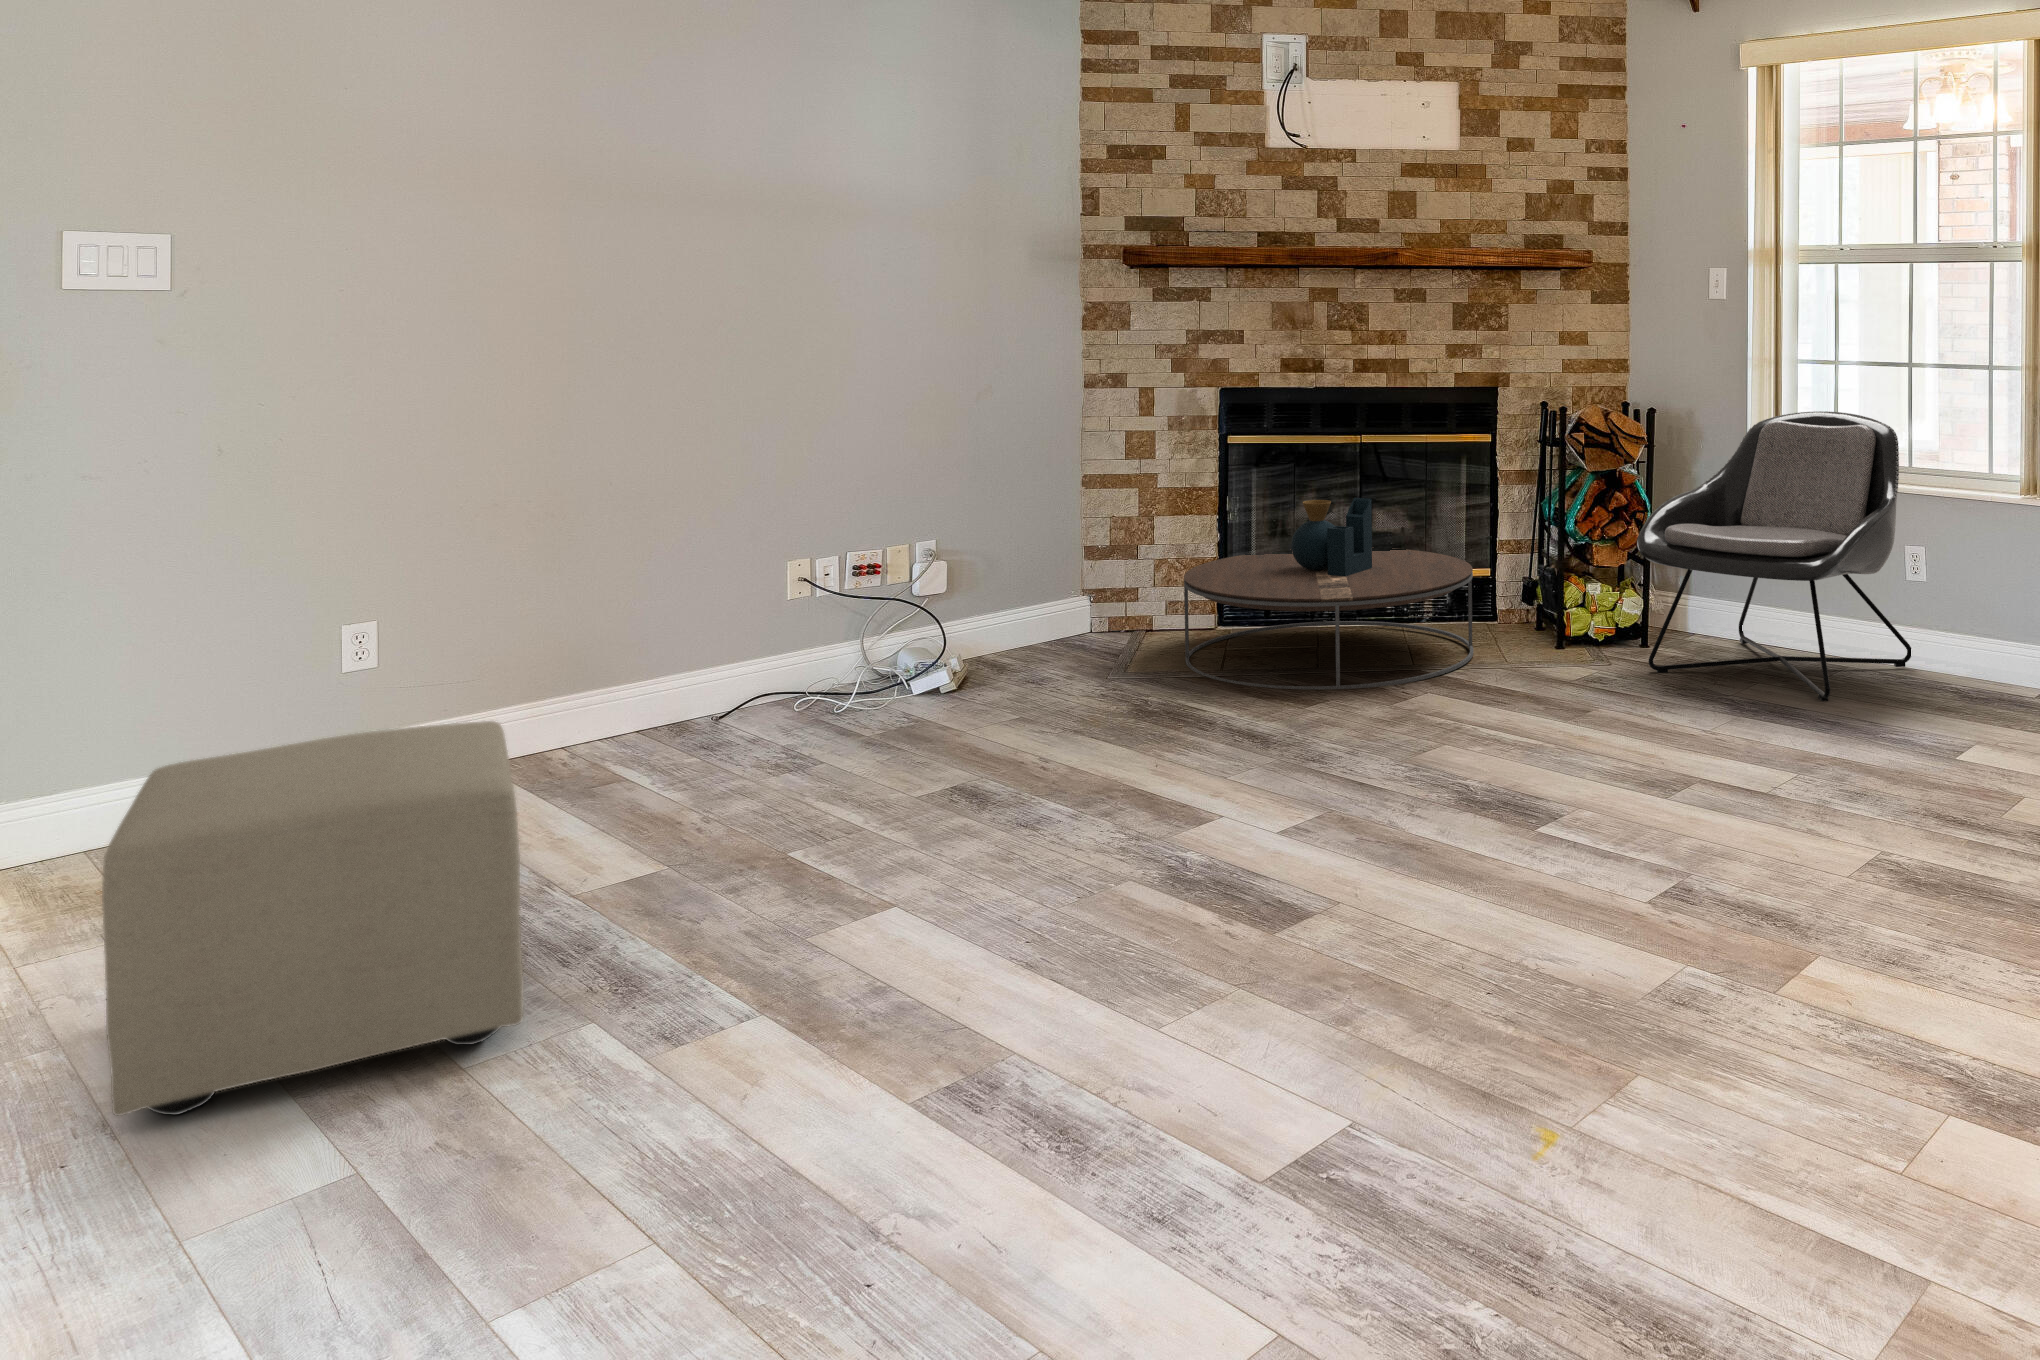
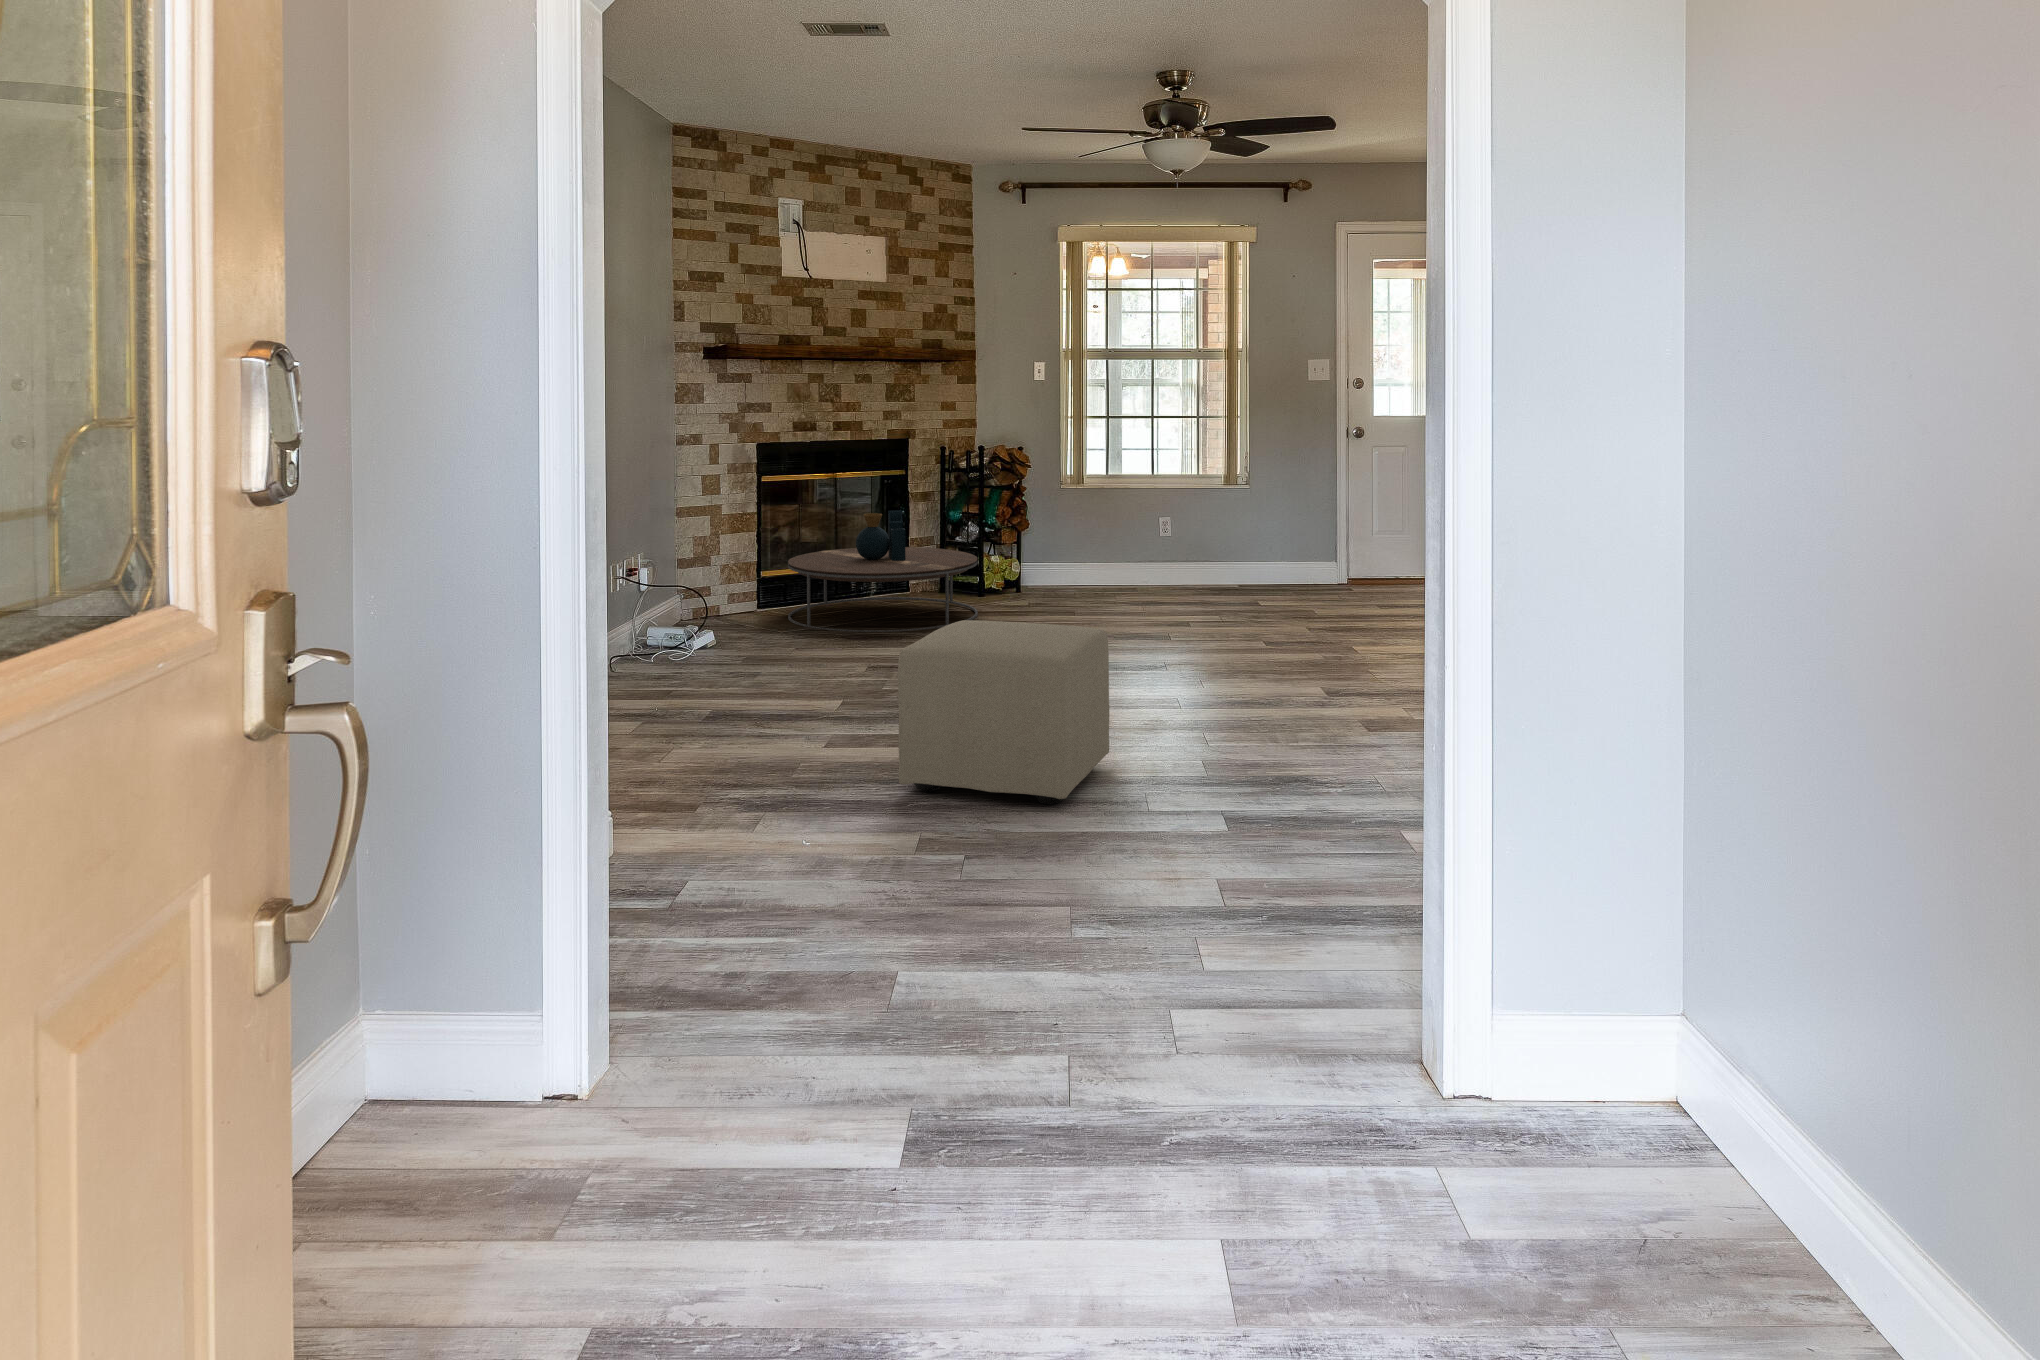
lounge chair: present [1637,411,1911,701] -> none [1059,445,1196,602]

